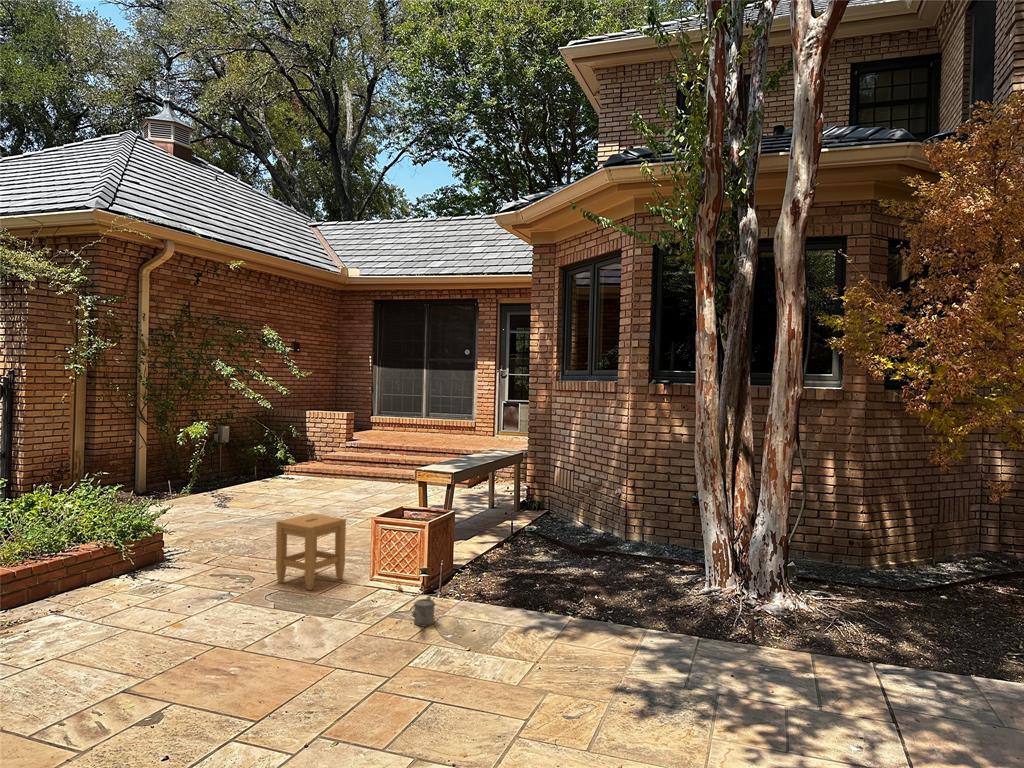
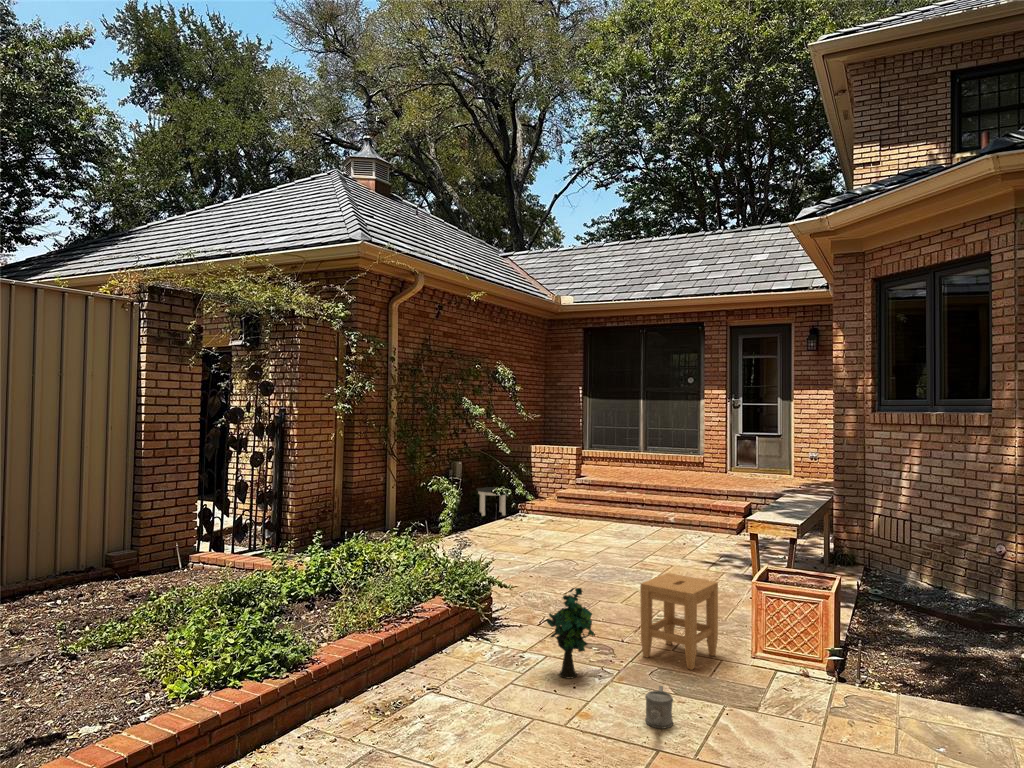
round table: none [245,449,277,476] -> present [476,487,508,516]
decorative plant: none [172,524,221,600] -> present [545,588,594,678]
watering can: present [412,596,435,626] -> present [645,686,673,729]

